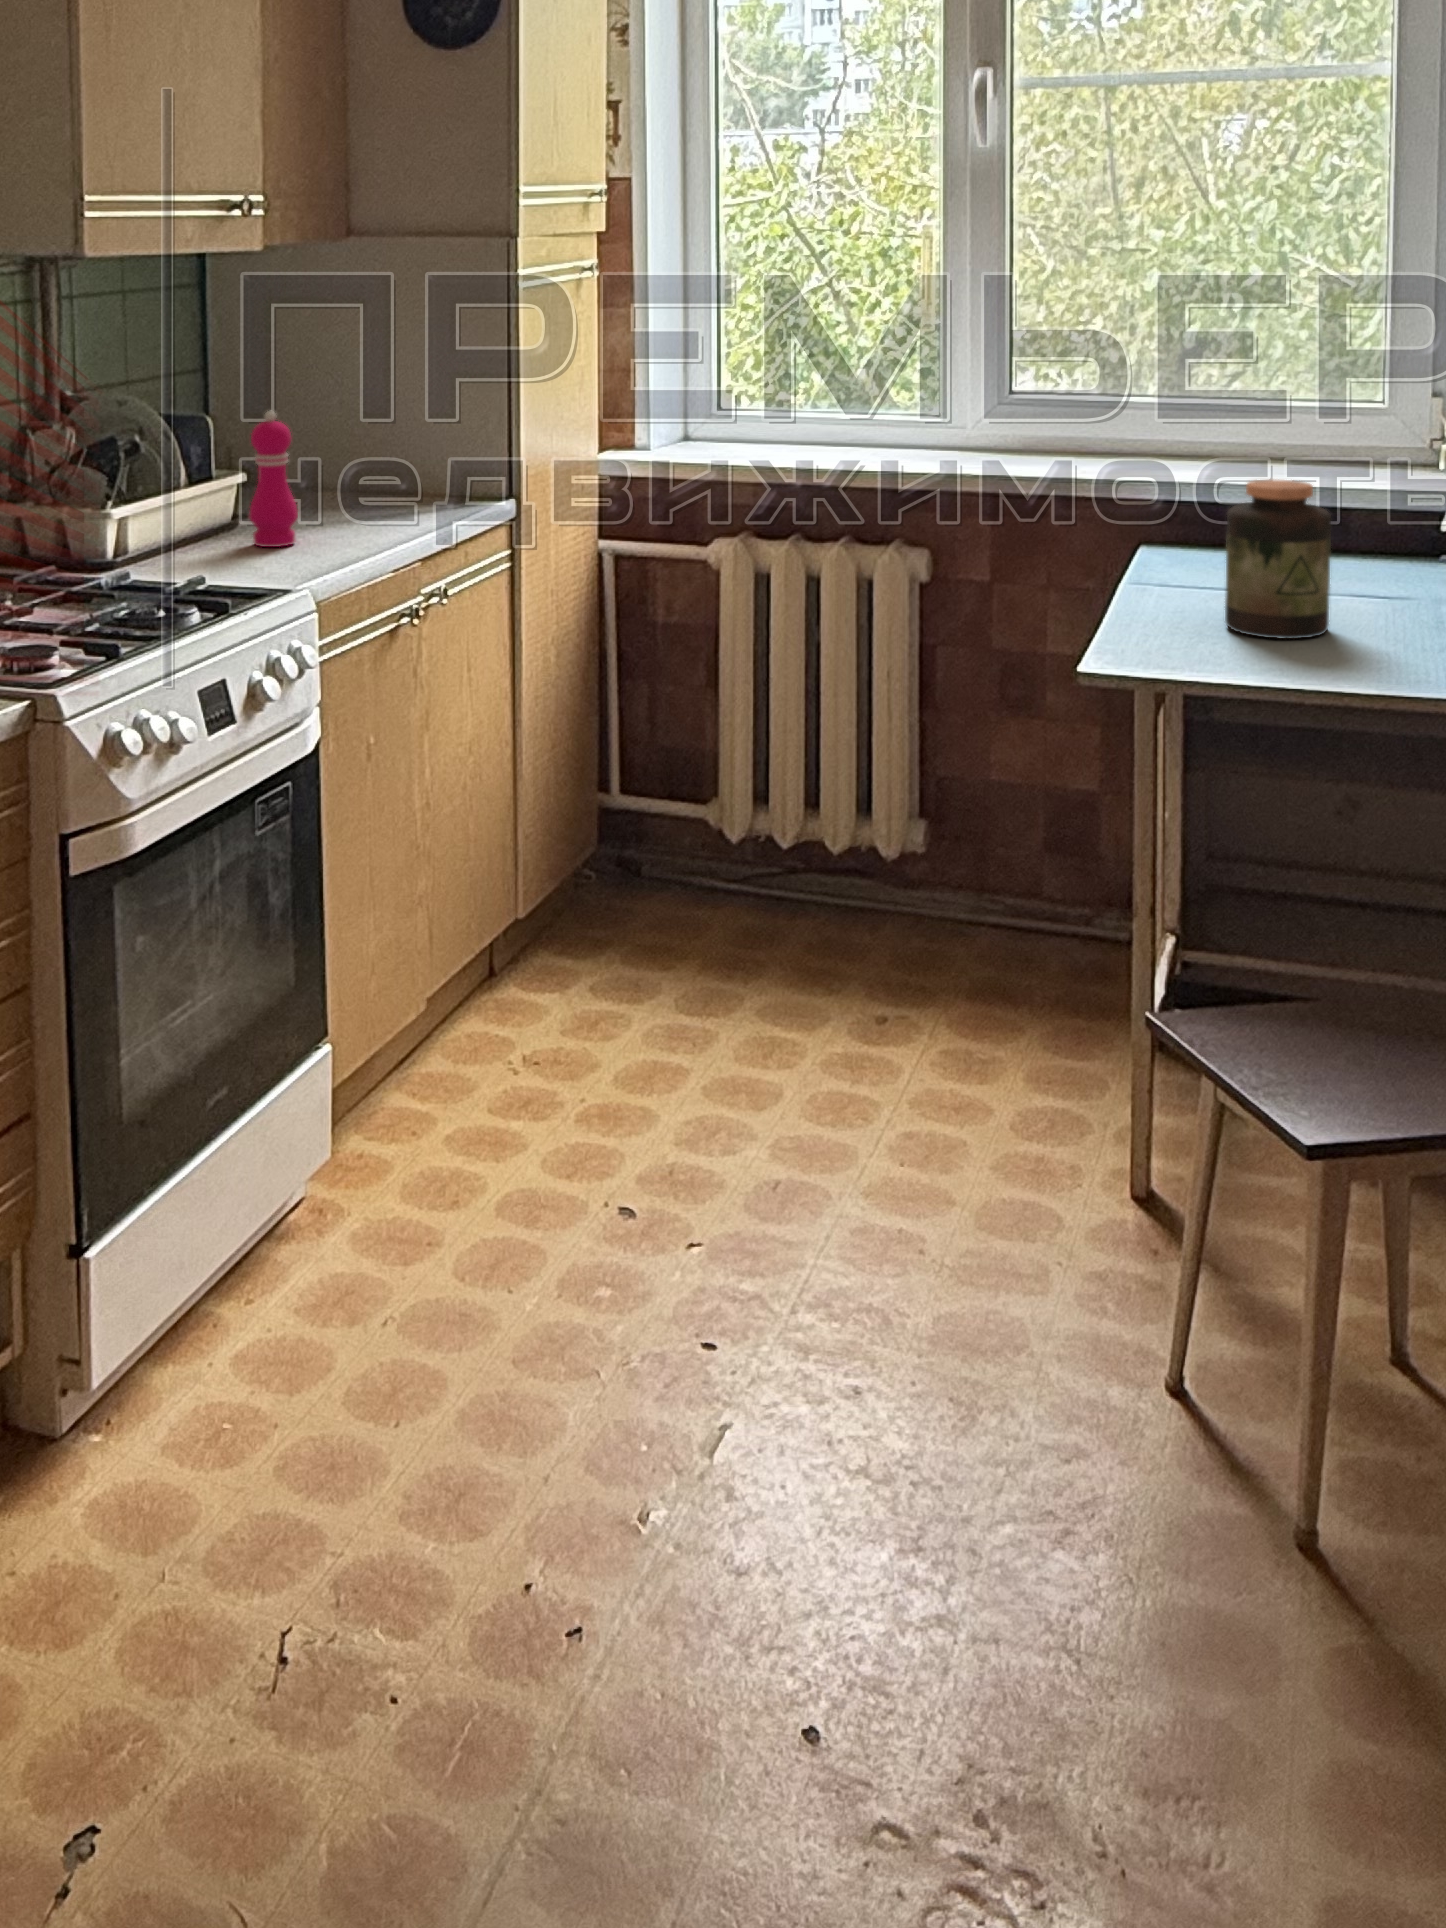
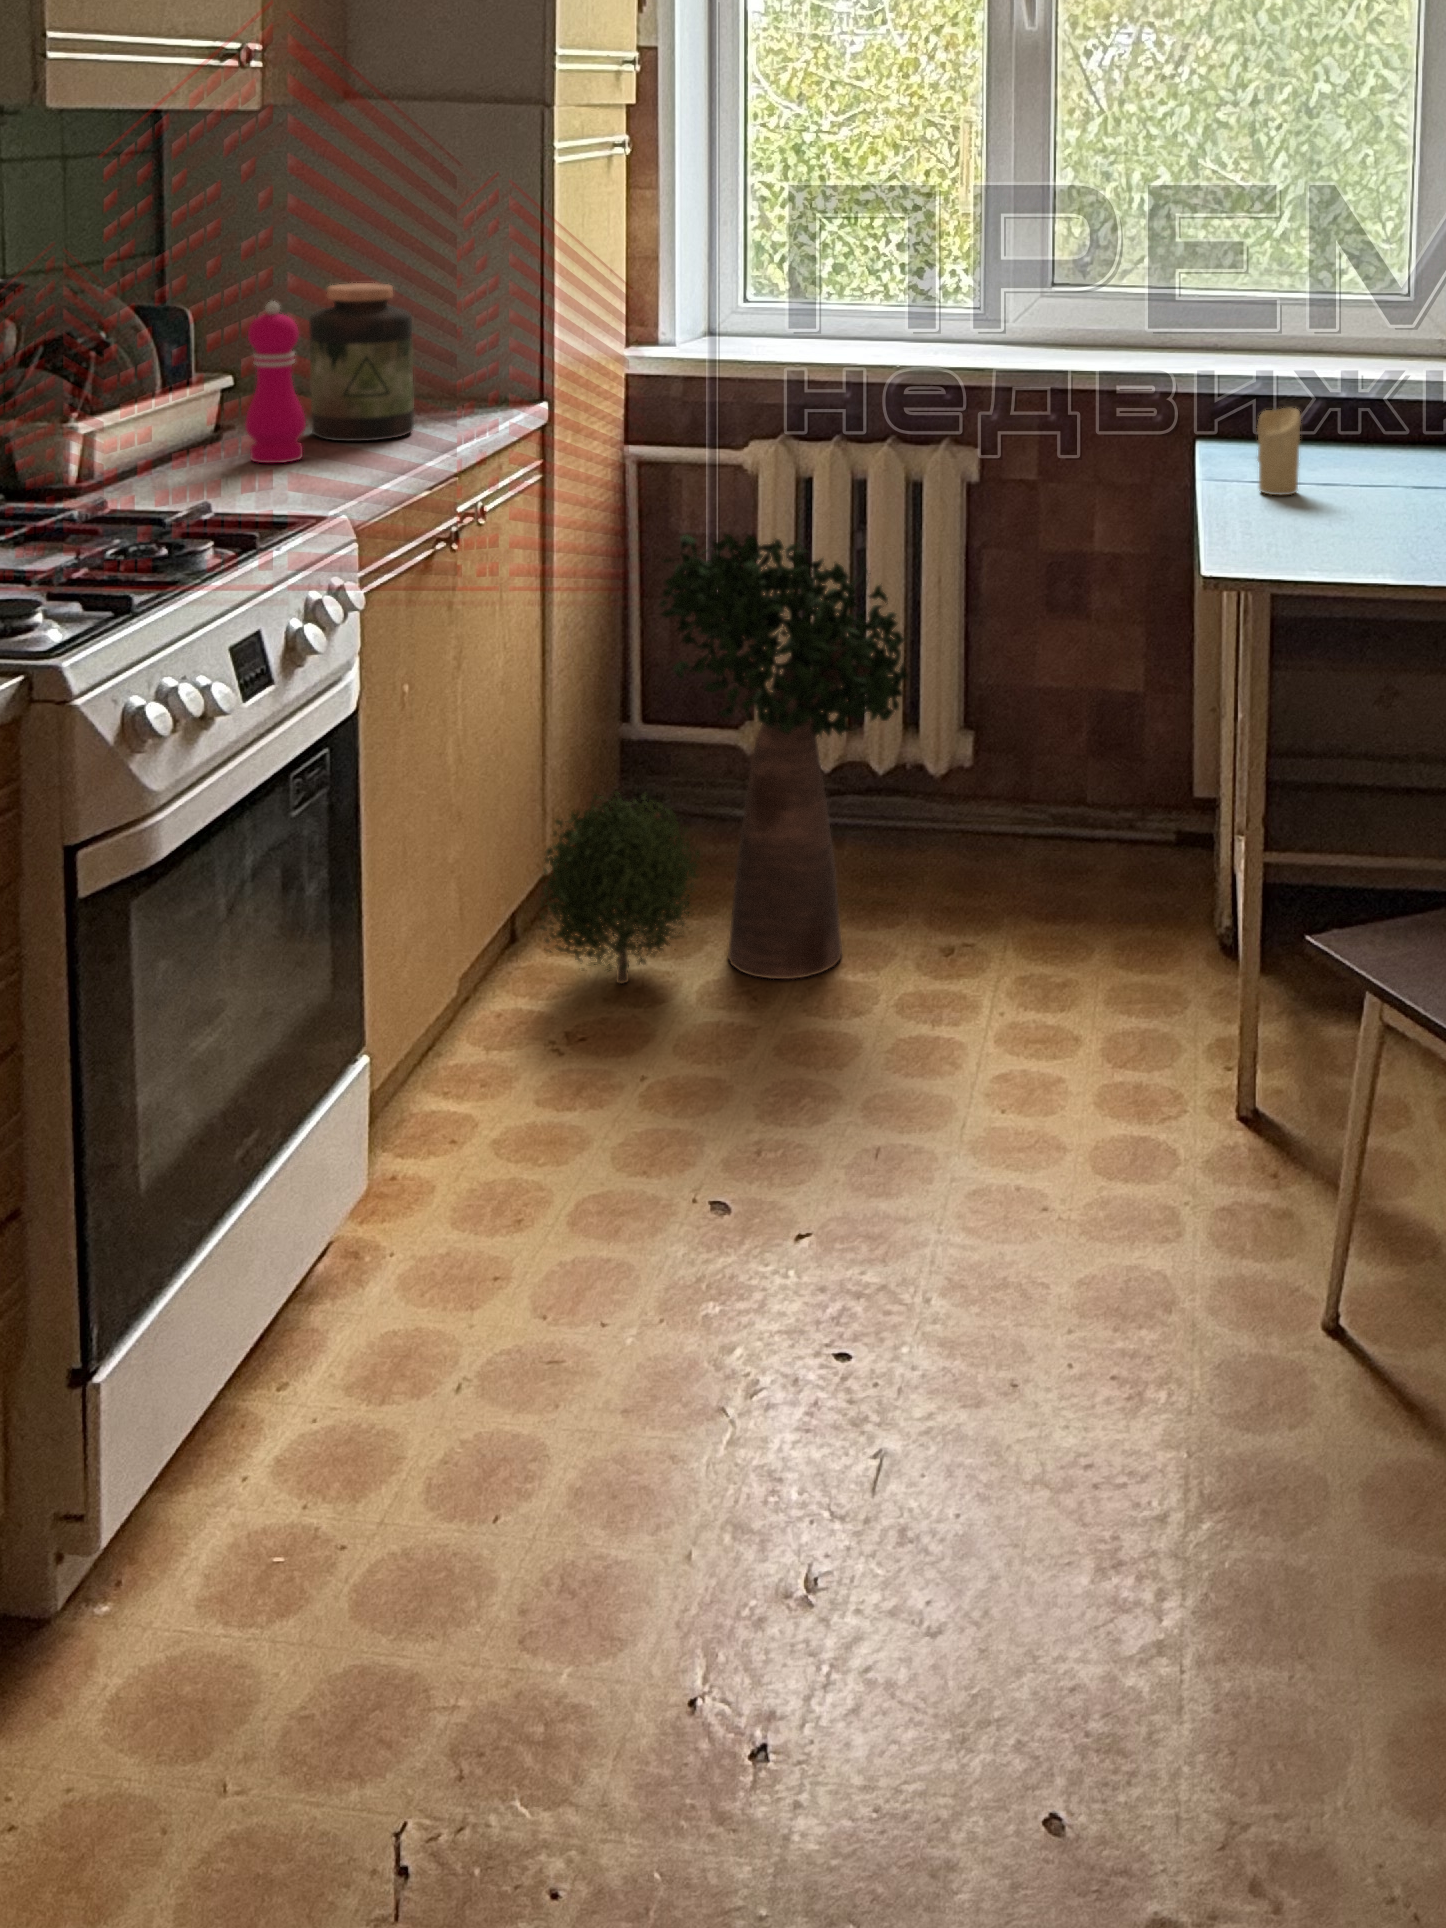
jar: present [1225,479,1331,639] -> present [309,283,414,441]
candle: none [1177,514,1221,600] -> present [1257,408,1301,495]
potted plant: none [503,620,847,1034] -> present [541,534,909,984]

